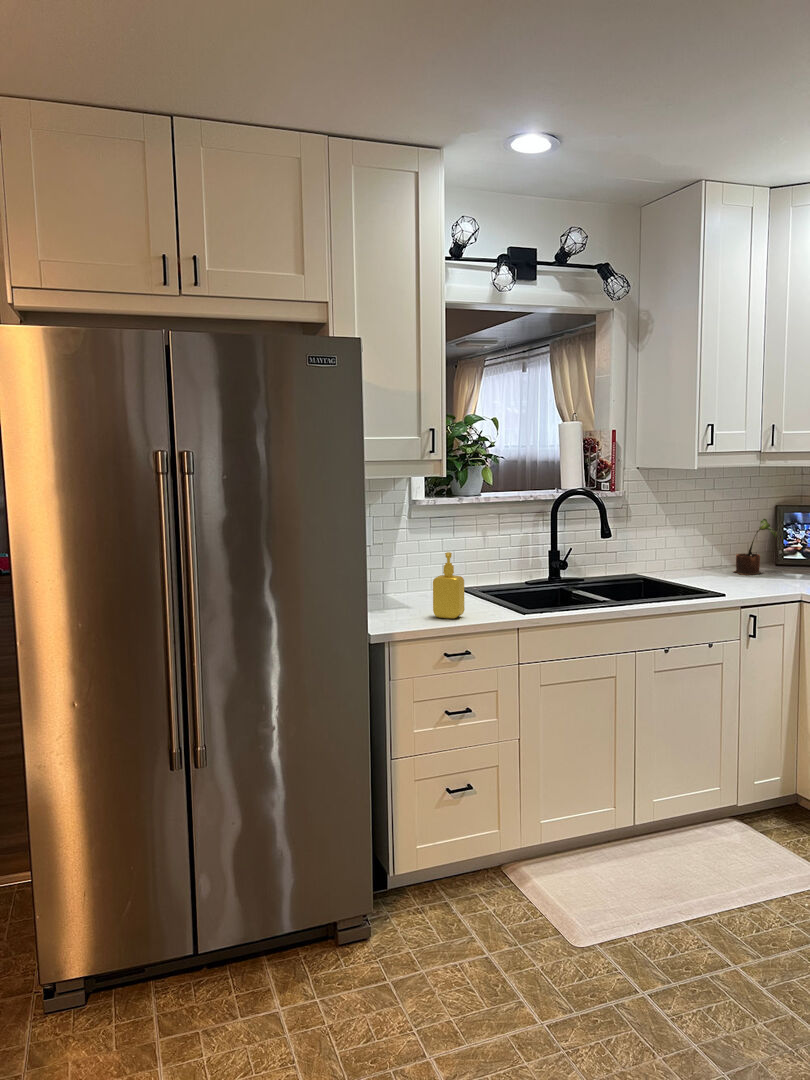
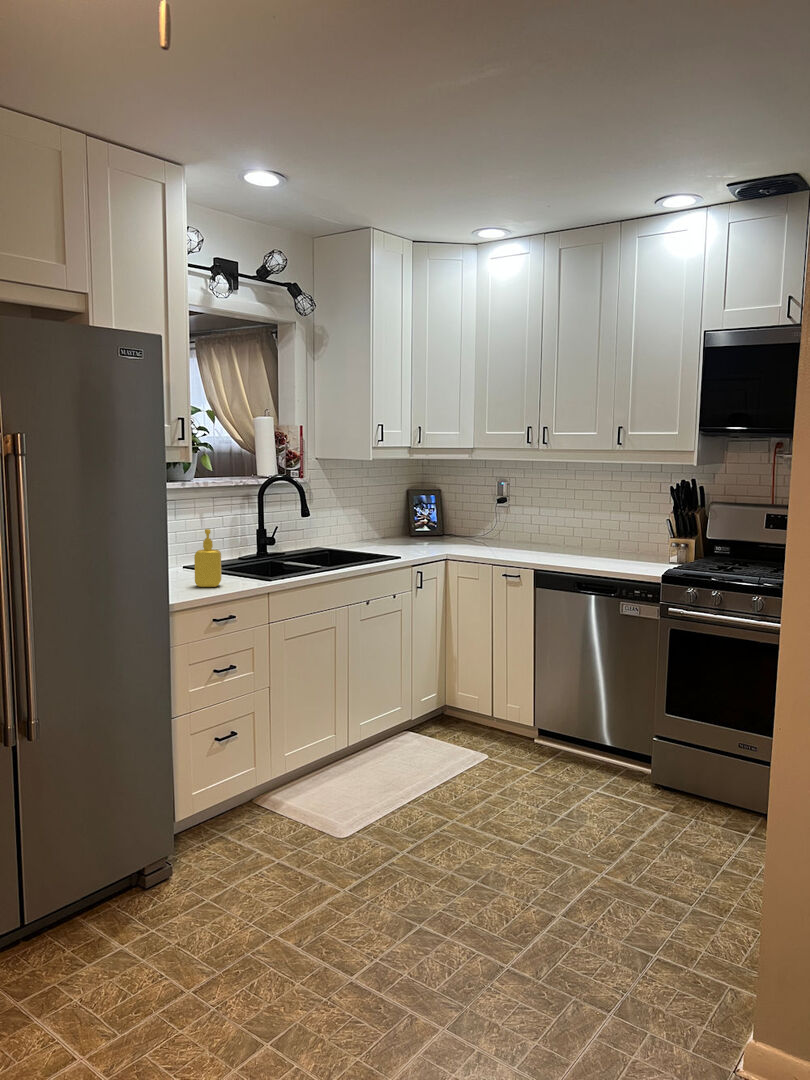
potted plant: present [734,519,777,575] -> none [383,499,414,544]

